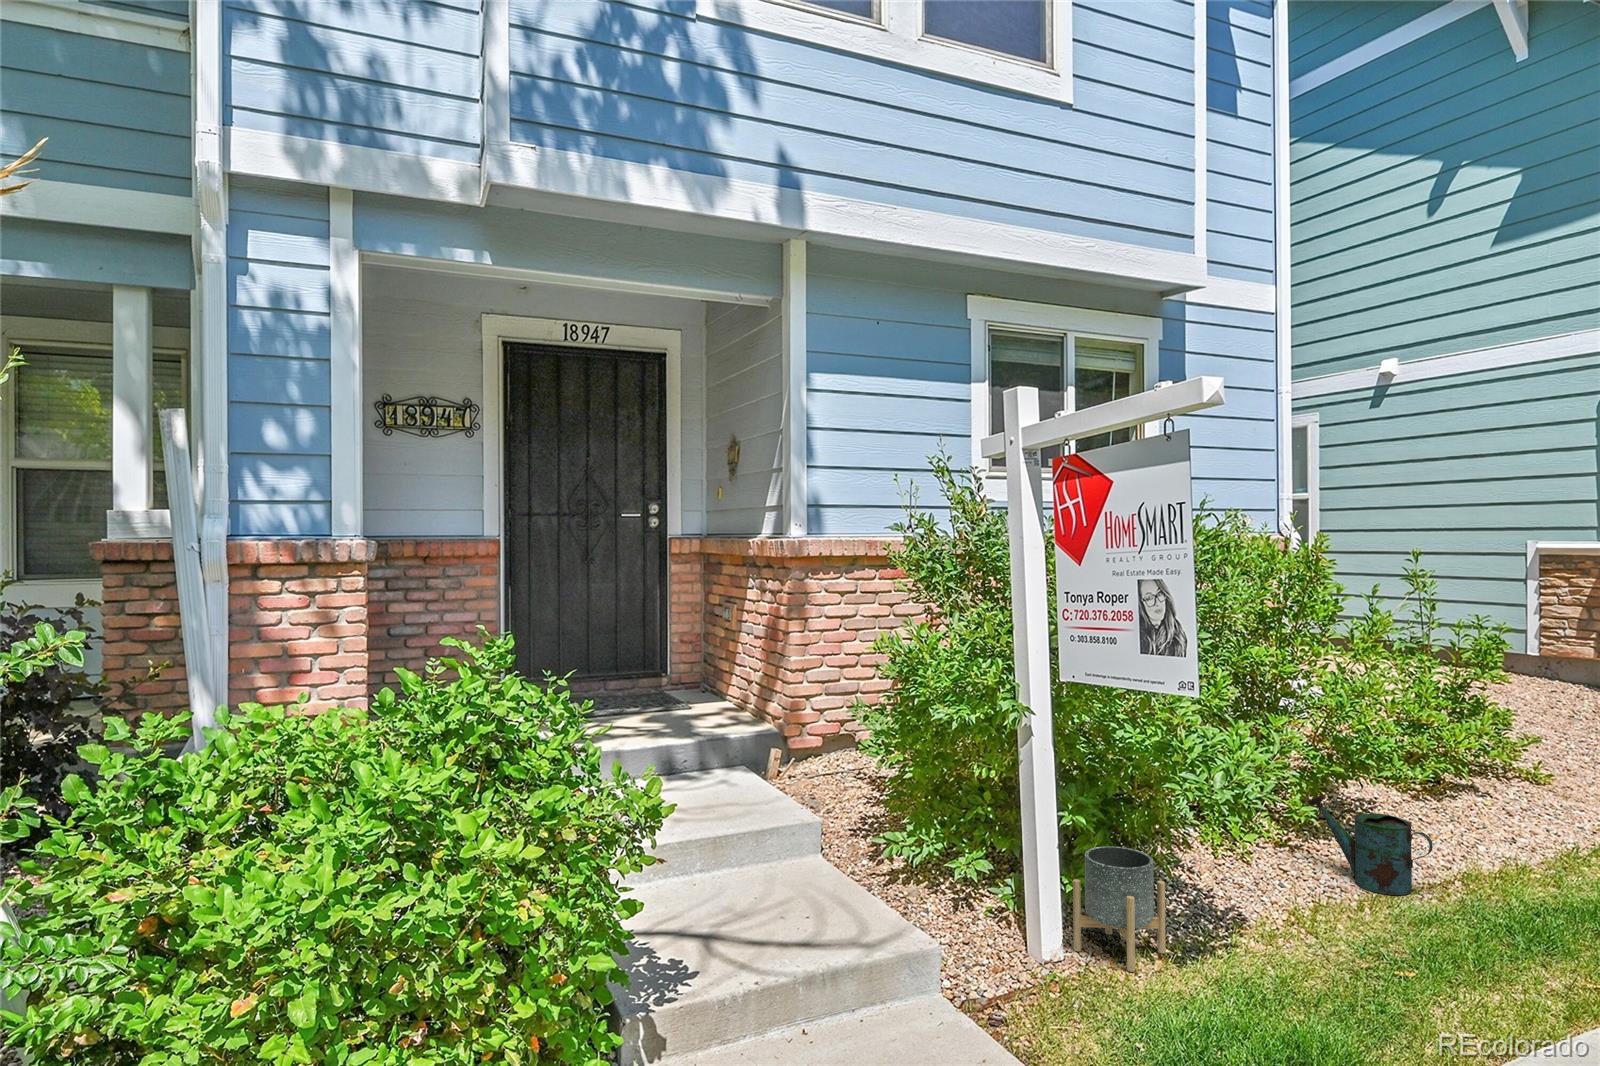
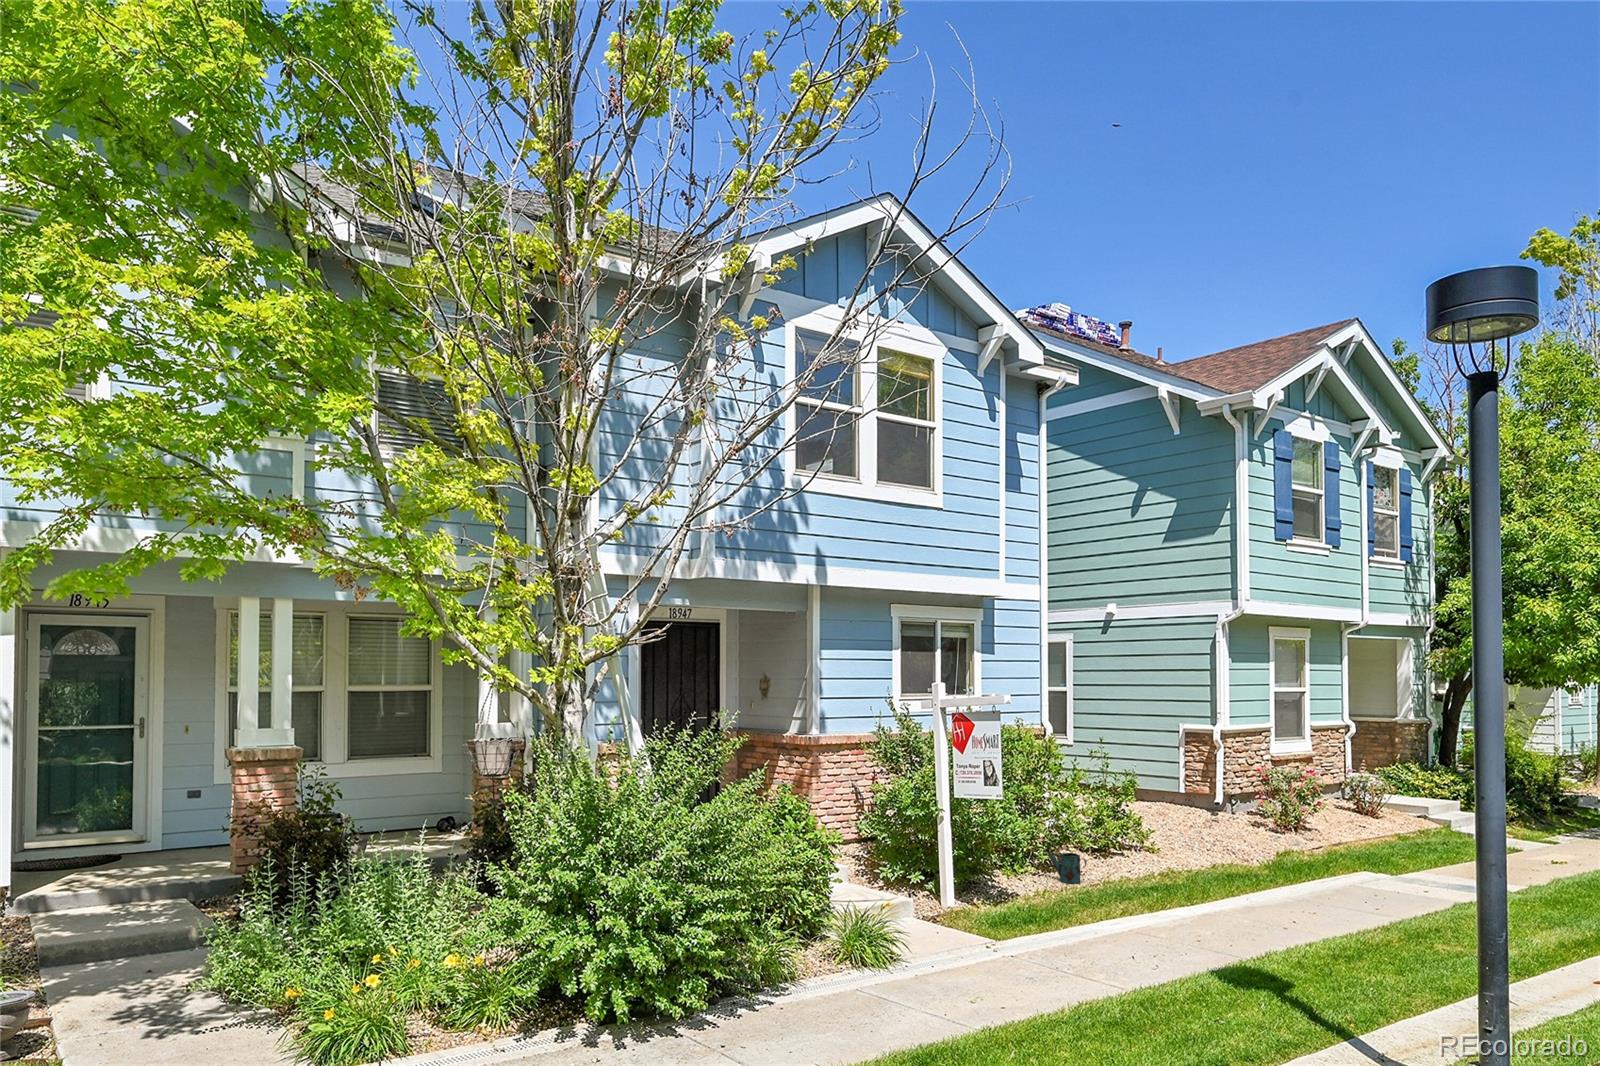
planter: present [1073,846,1166,972] -> none [959,861,991,902]

